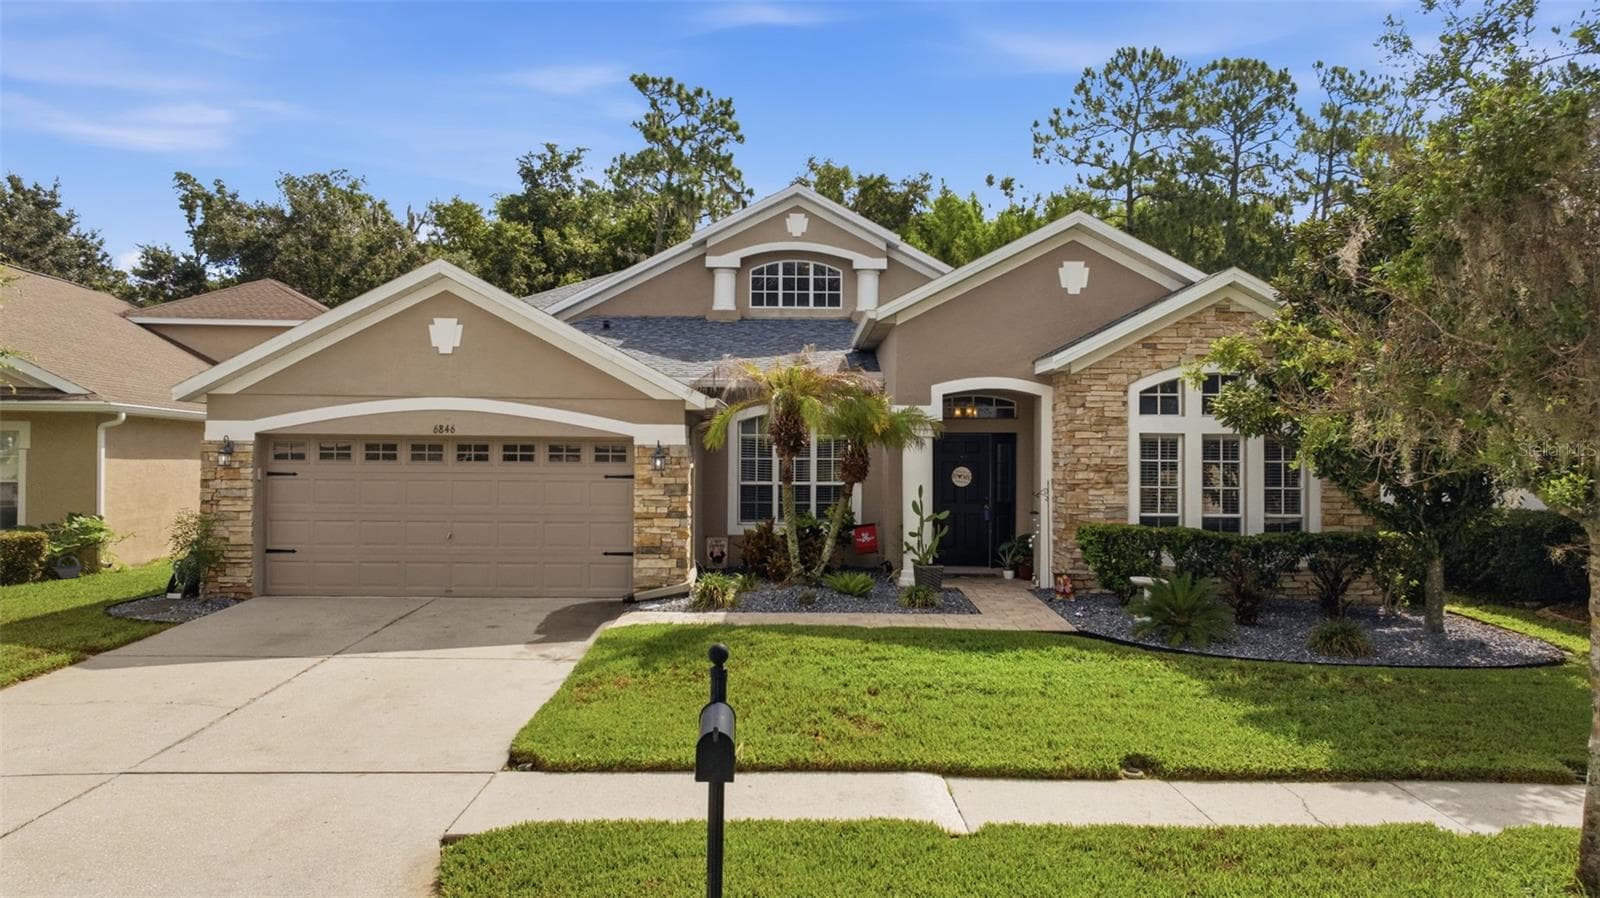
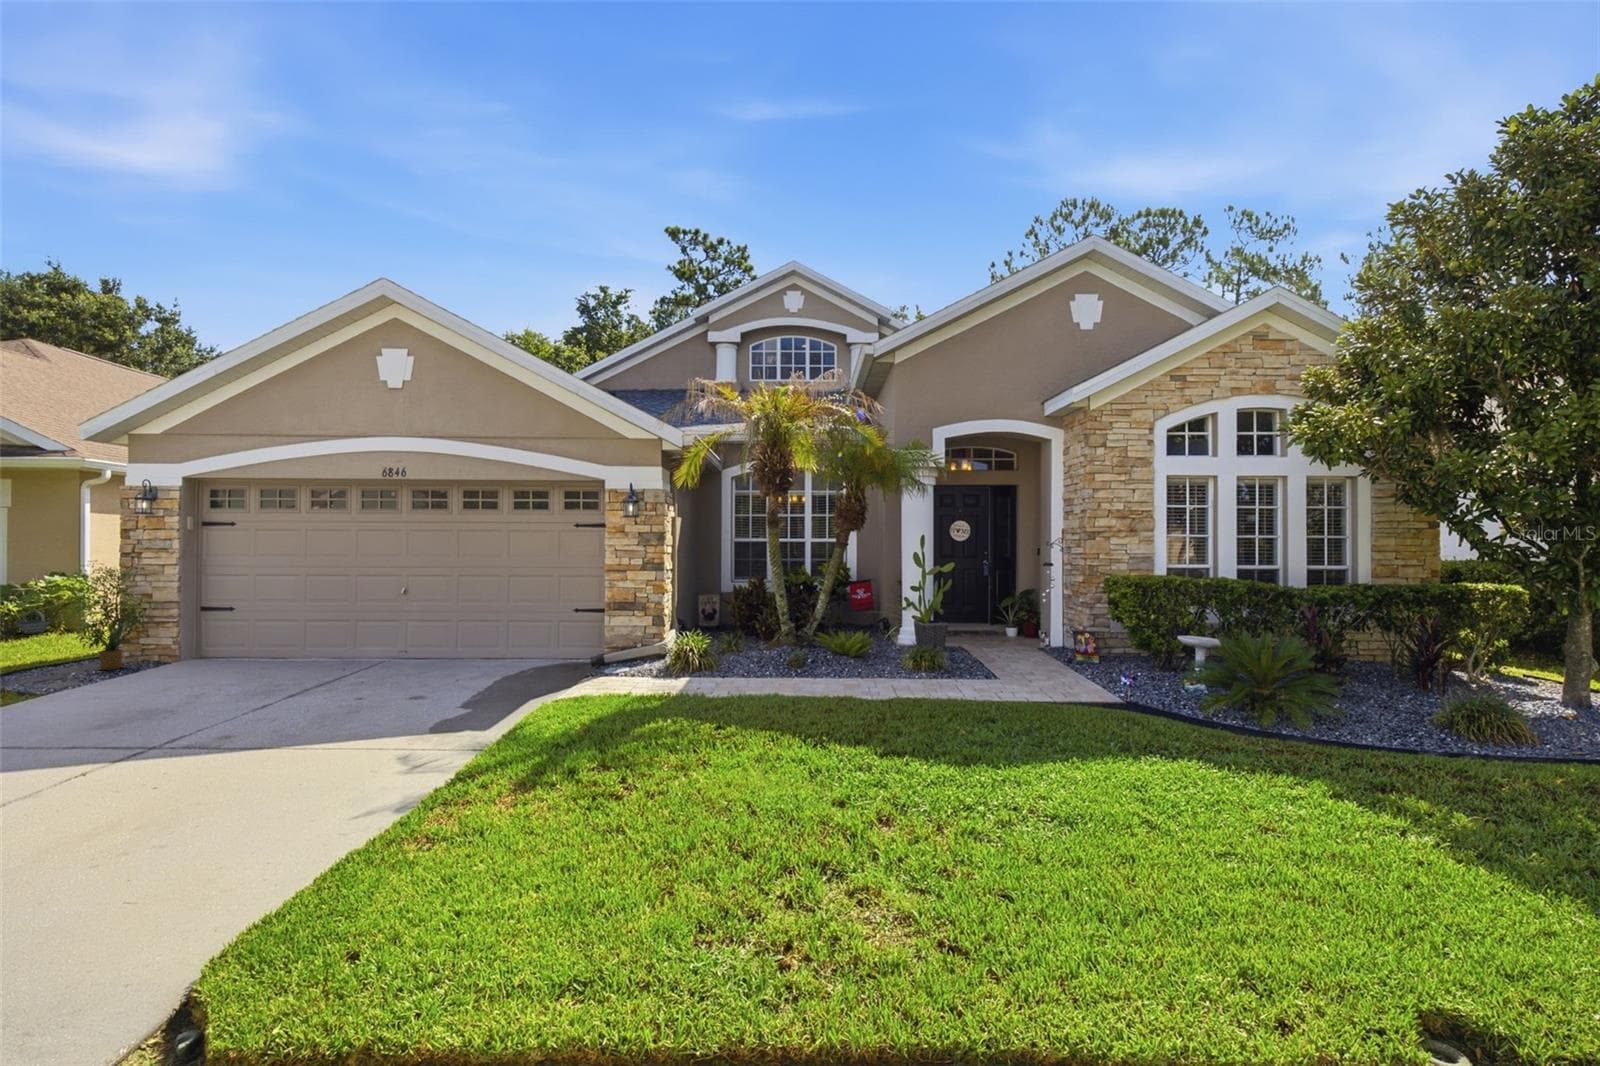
house plant: none [183,567,229,610] -> present [93,625,133,670]

